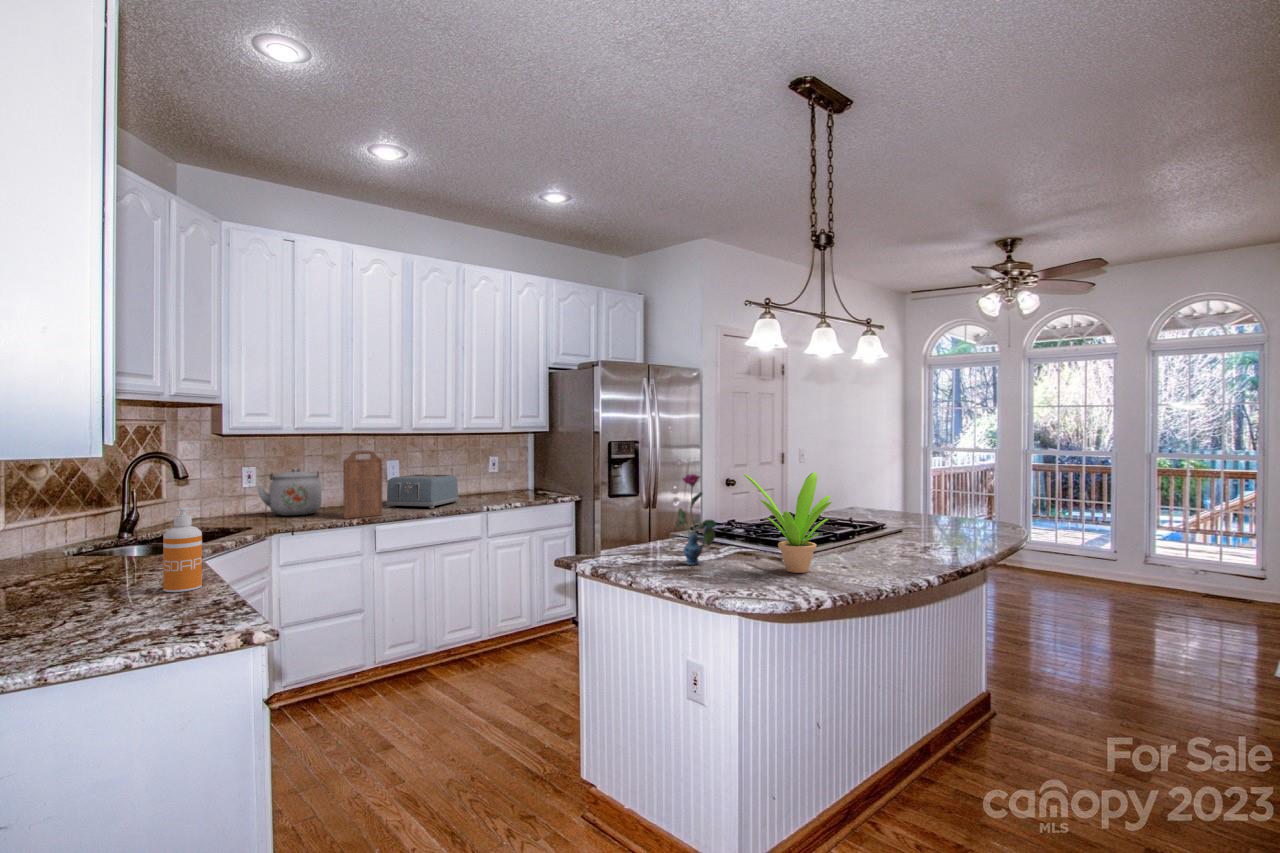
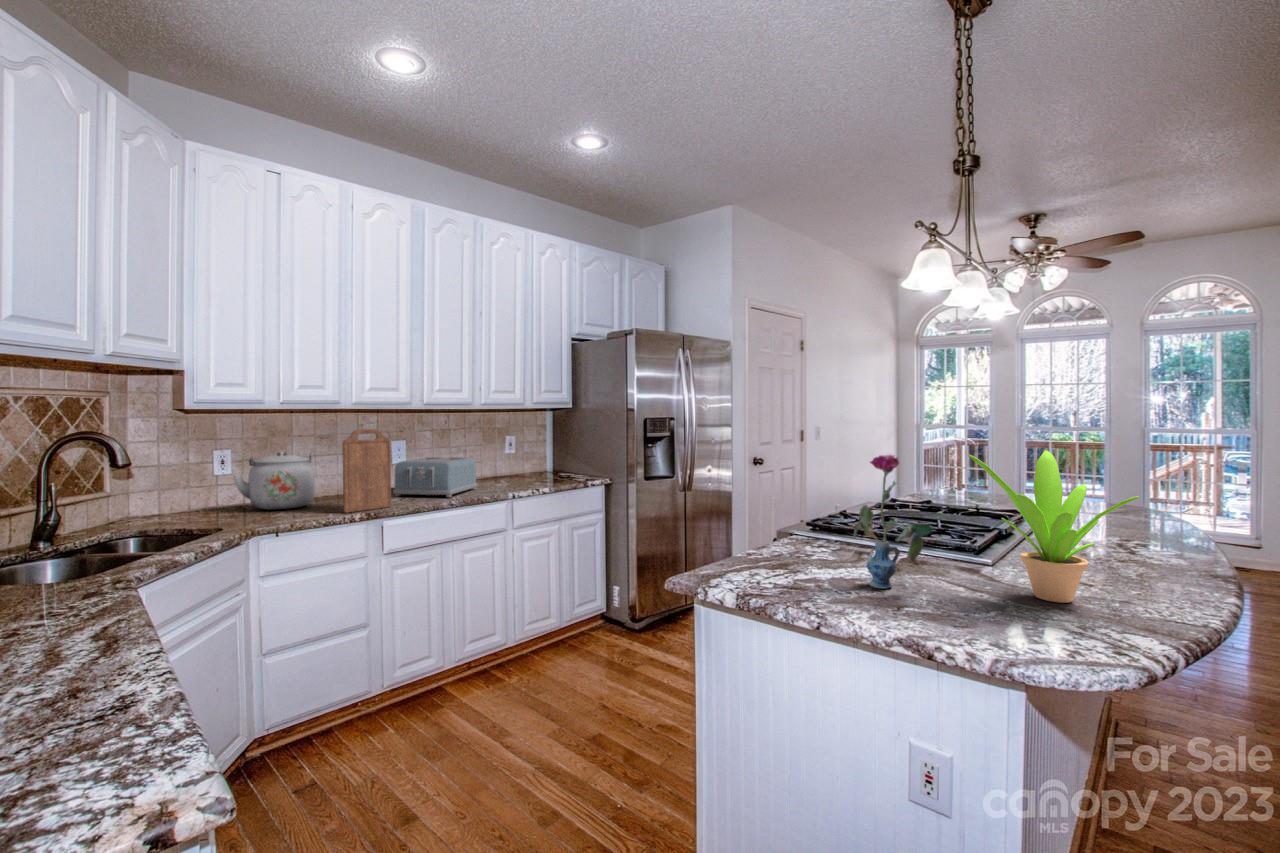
soap dispenser: present [163,507,202,592] -> none [36,517,114,666]

